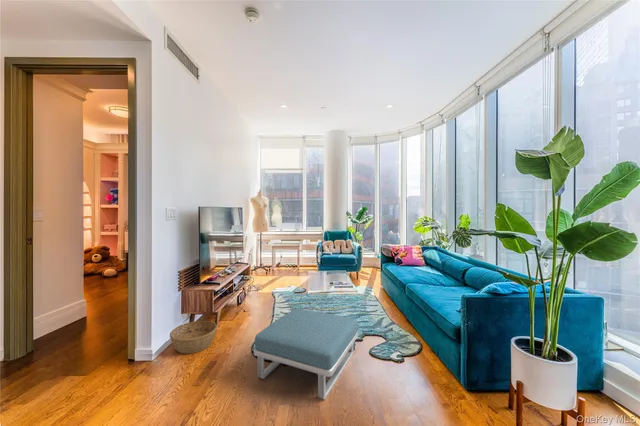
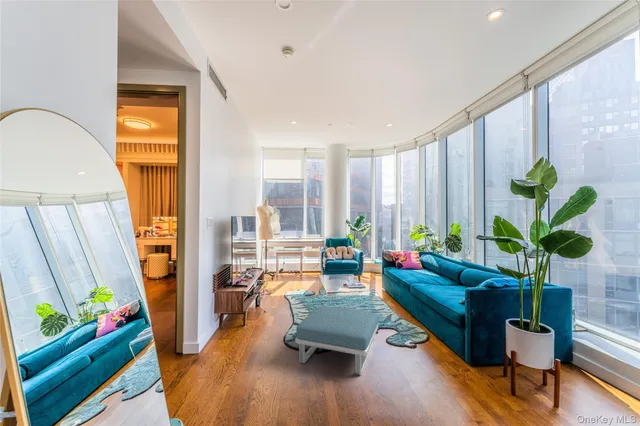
basket: present [170,321,217,354] -> none [210,319,251,347]

